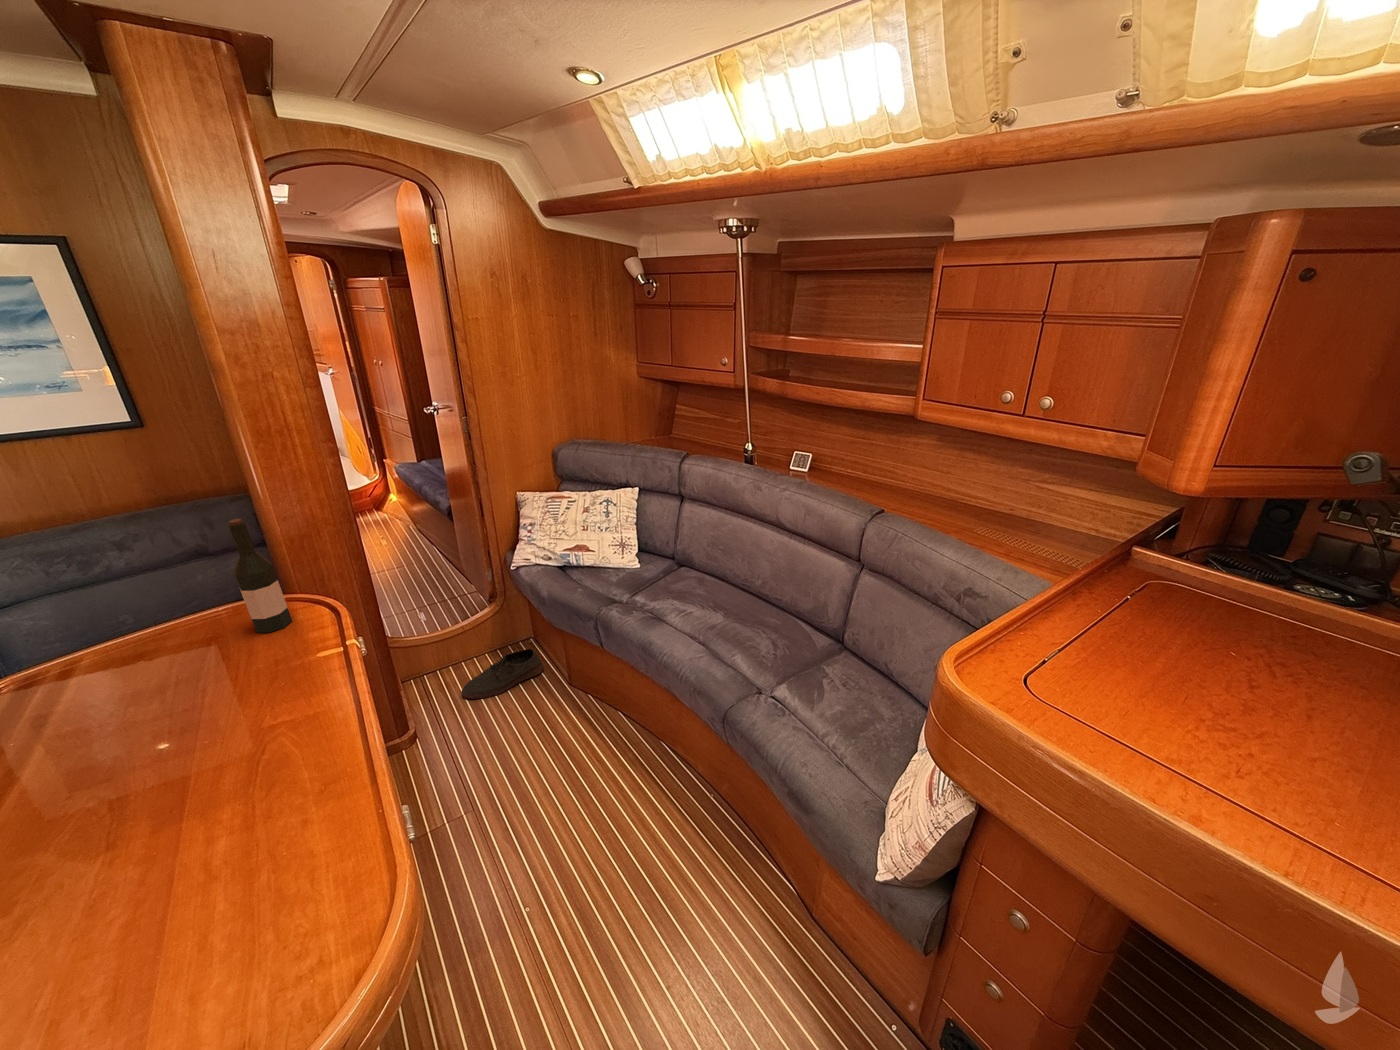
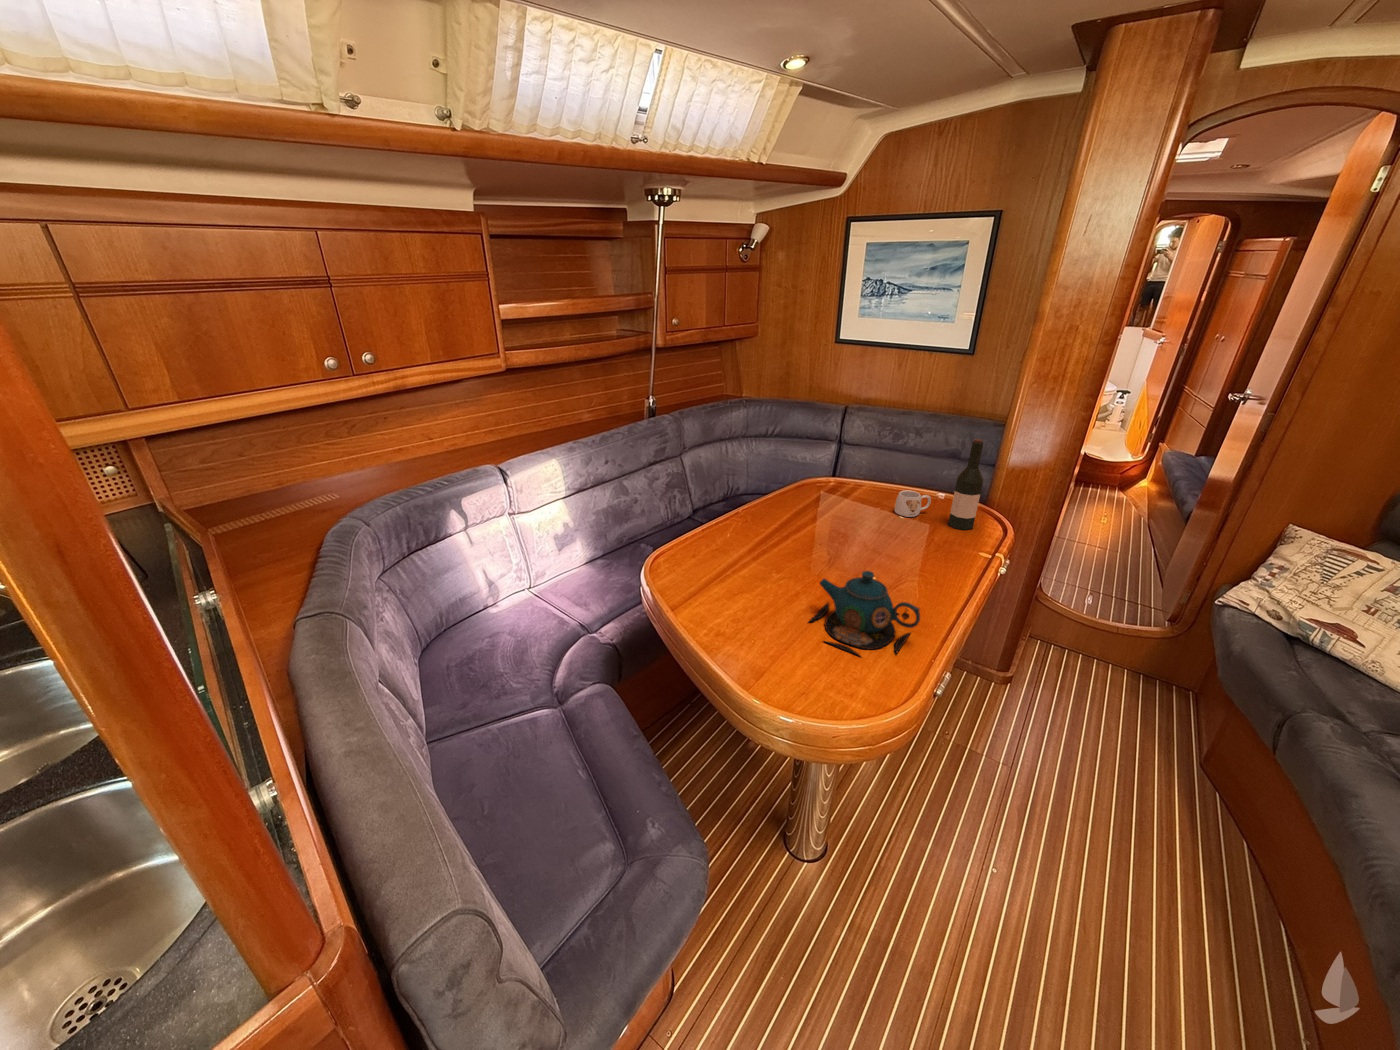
mug: none [153,613,213,659] -> present [895,490,931,517]
shoe: present [461,649,543,699] -> none [1072,676,1184,727]
teapot: none [121,756,331,950] -> present [810,571,920,656]

